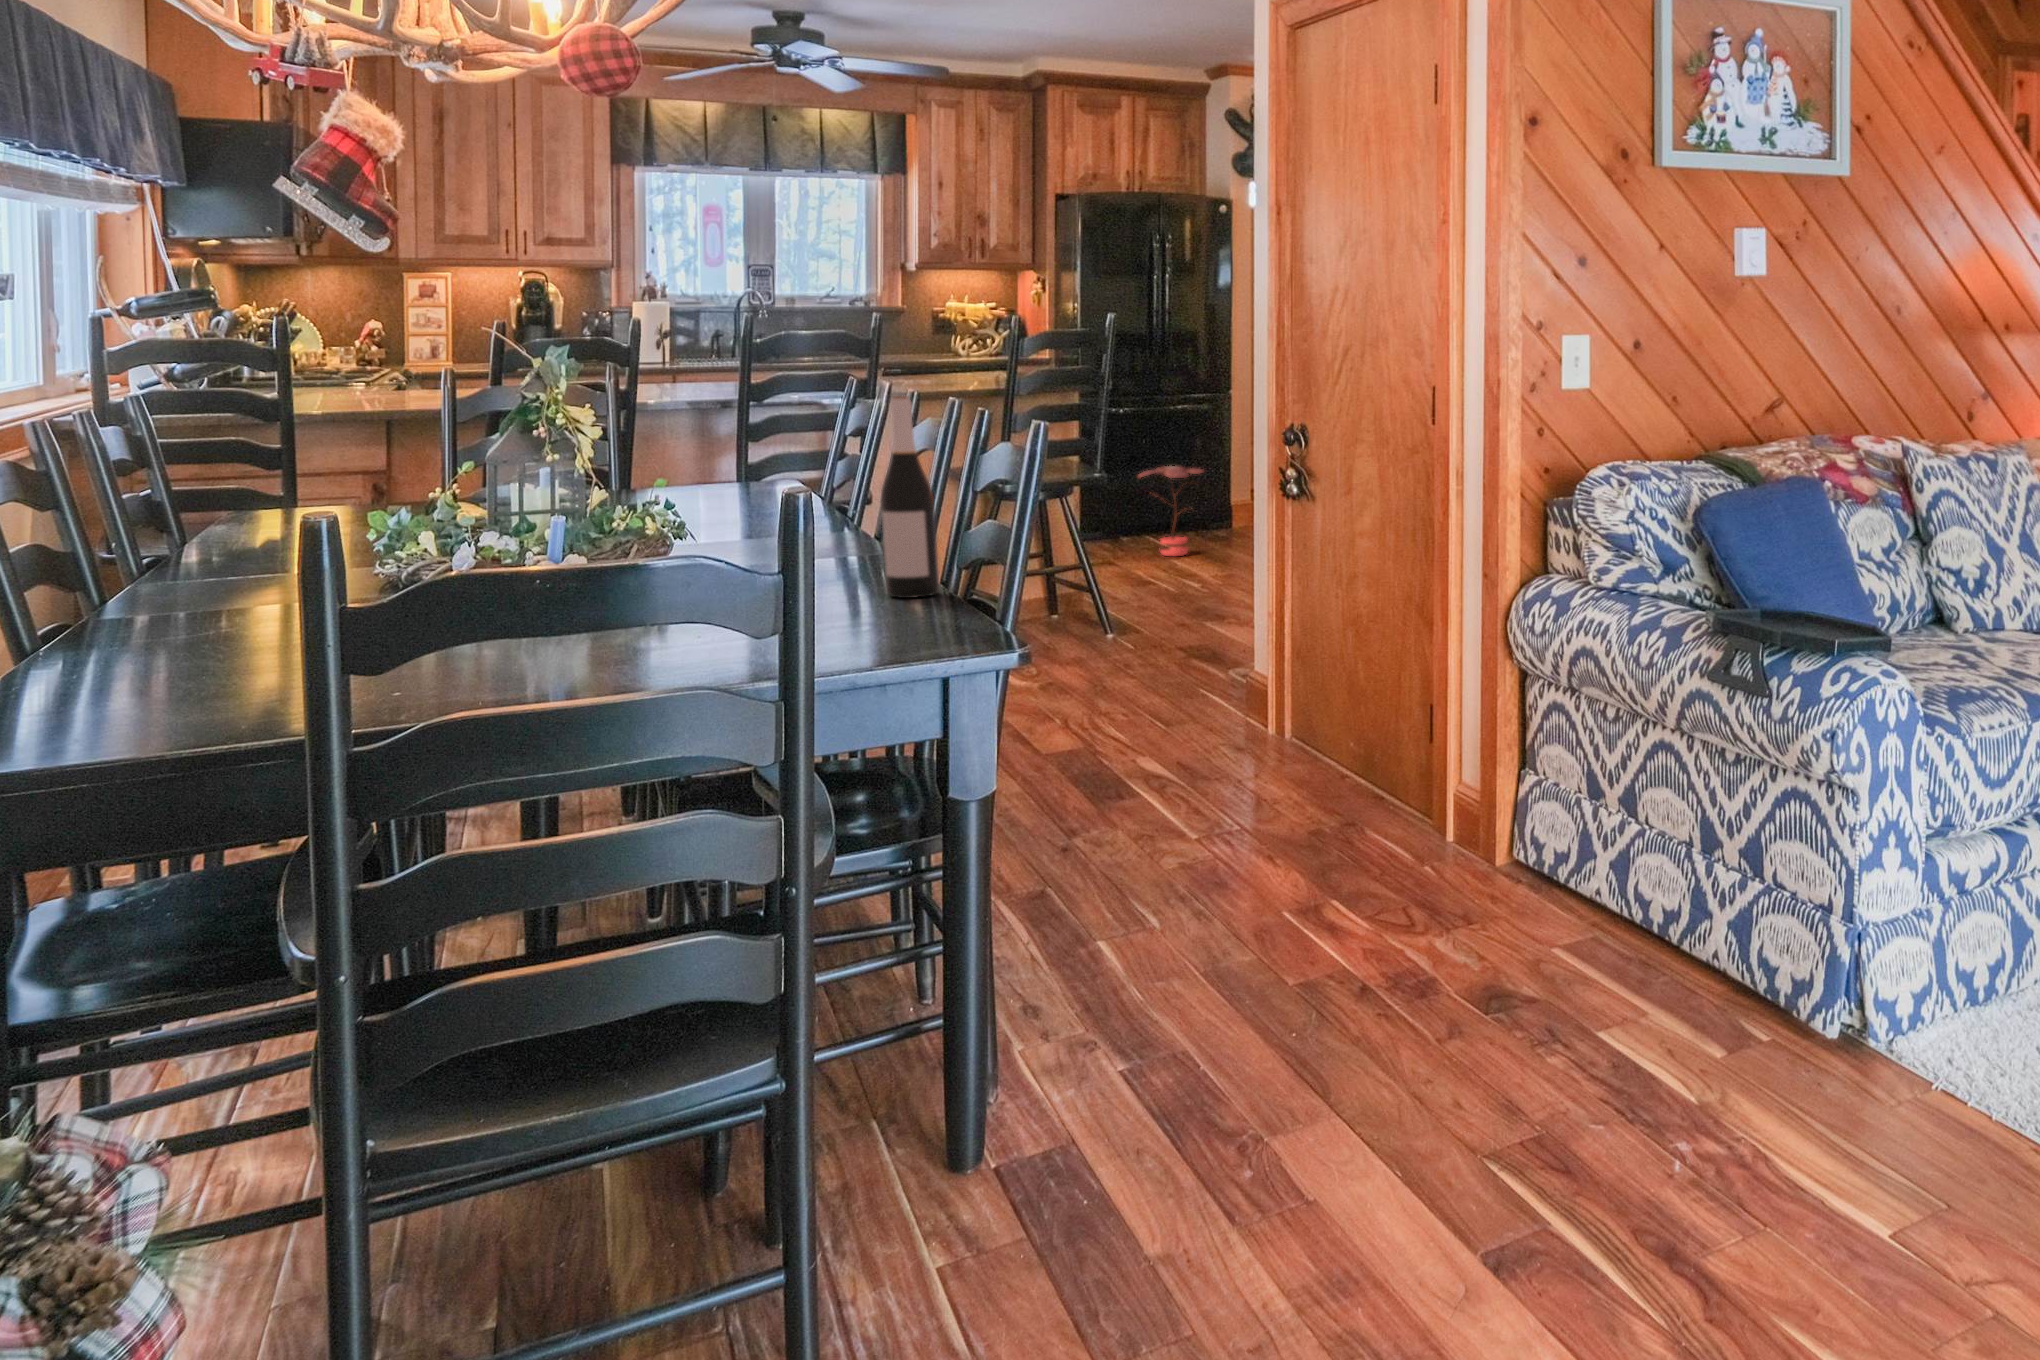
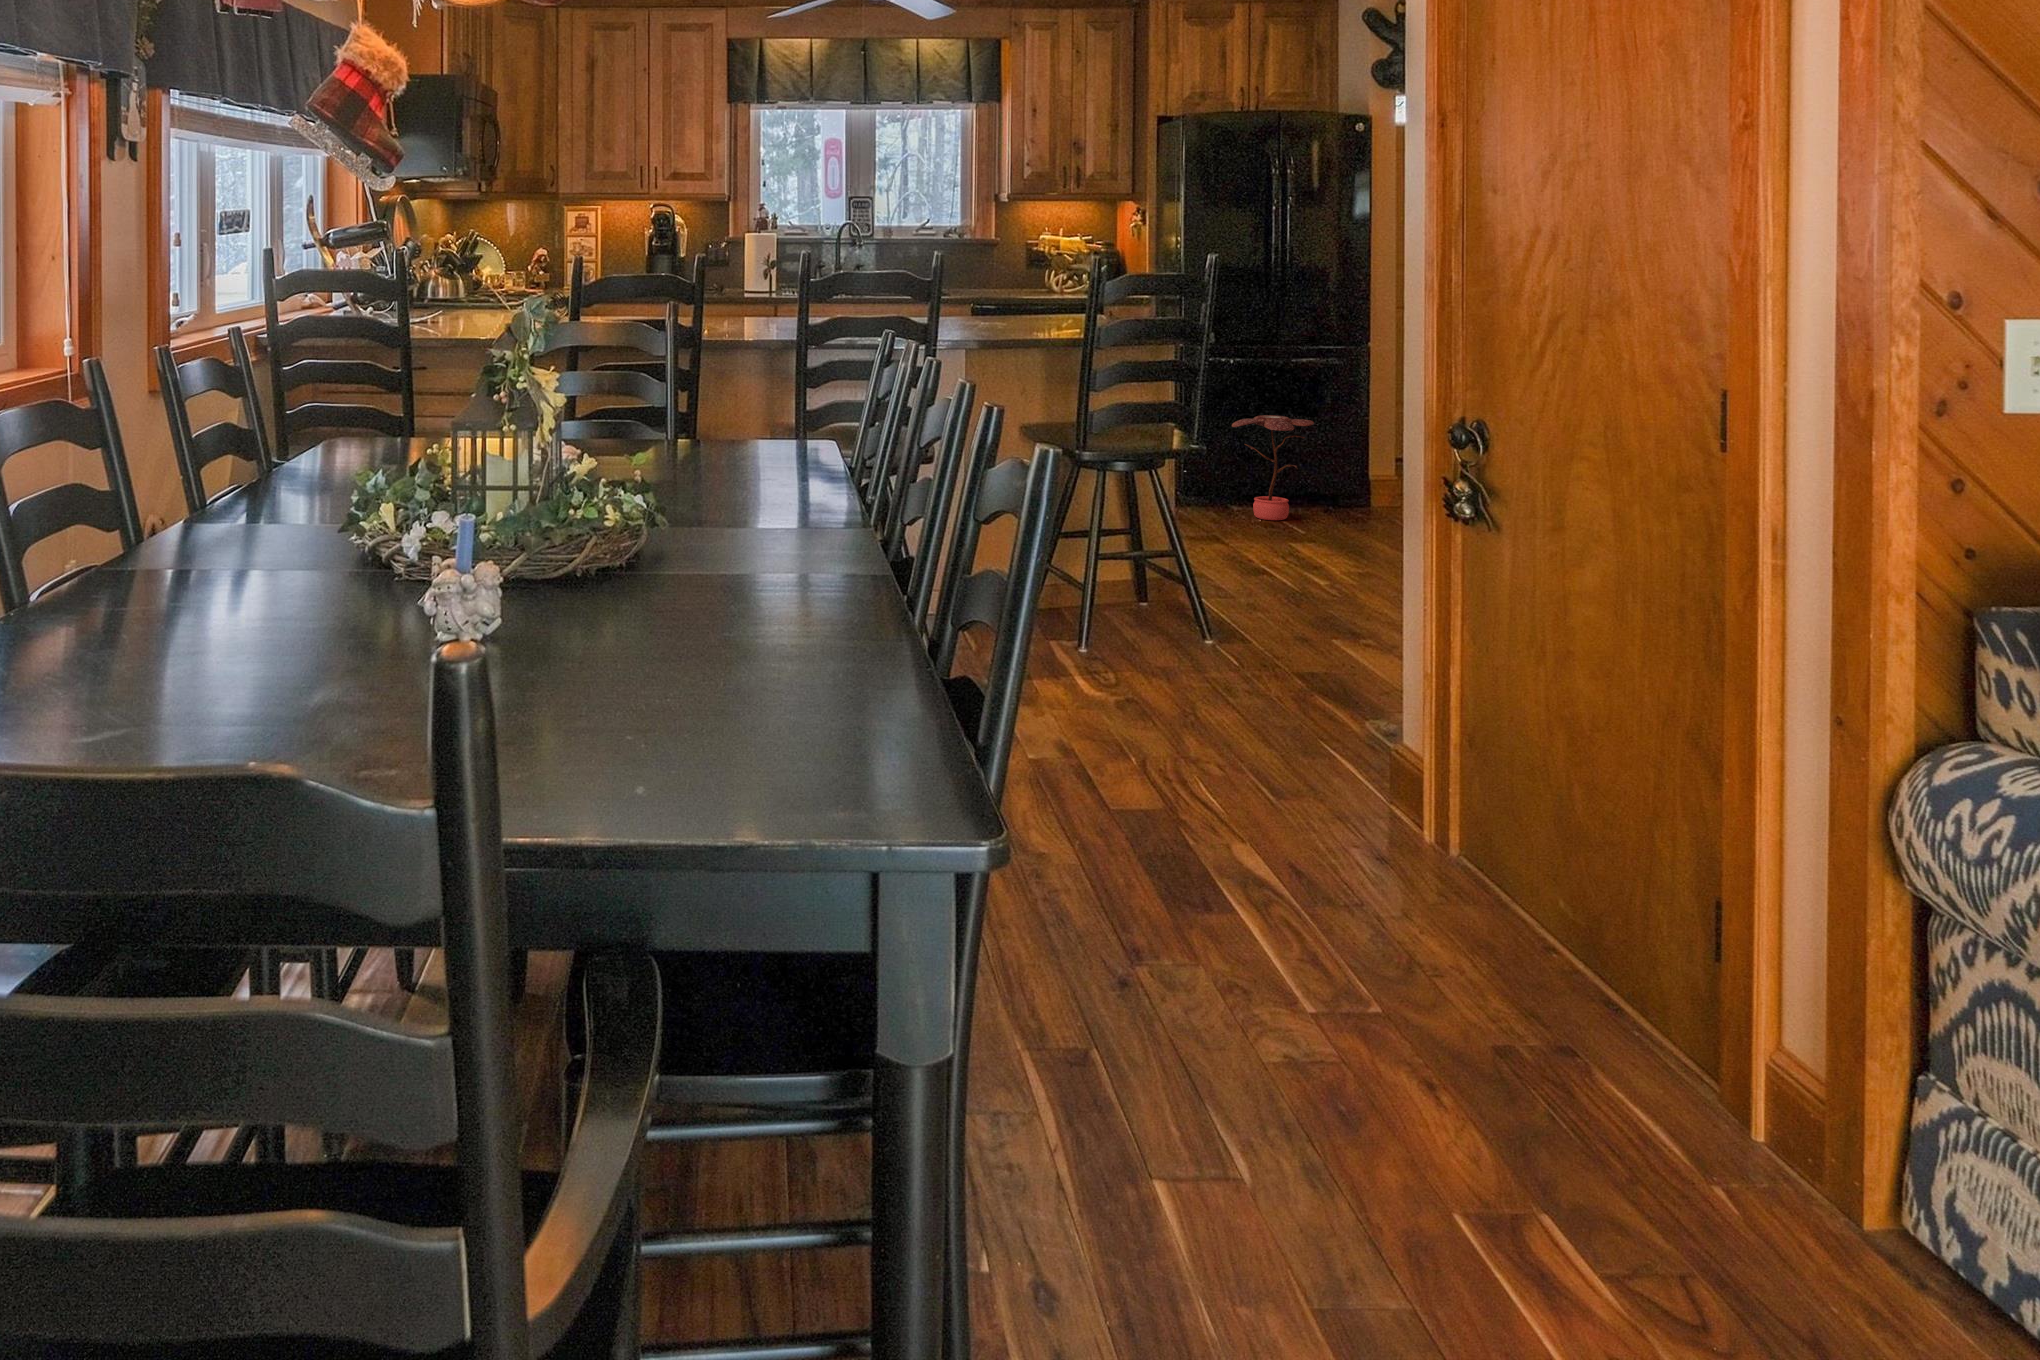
wine bottle: present [880,396,940,598] -> none [728,436,816,787]

